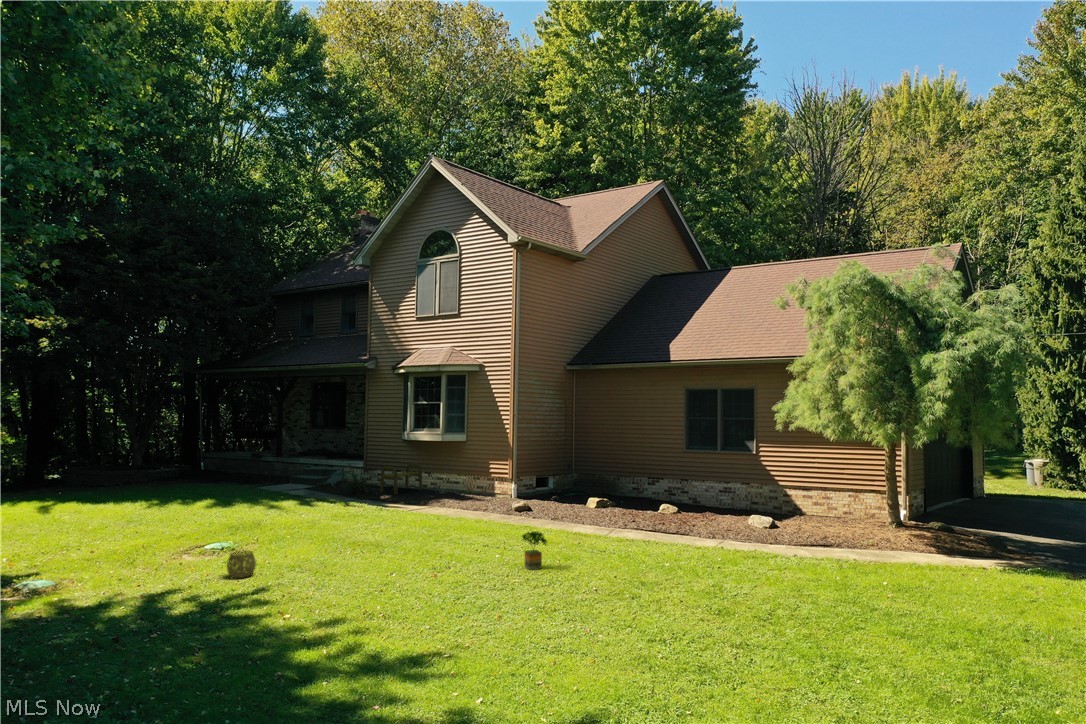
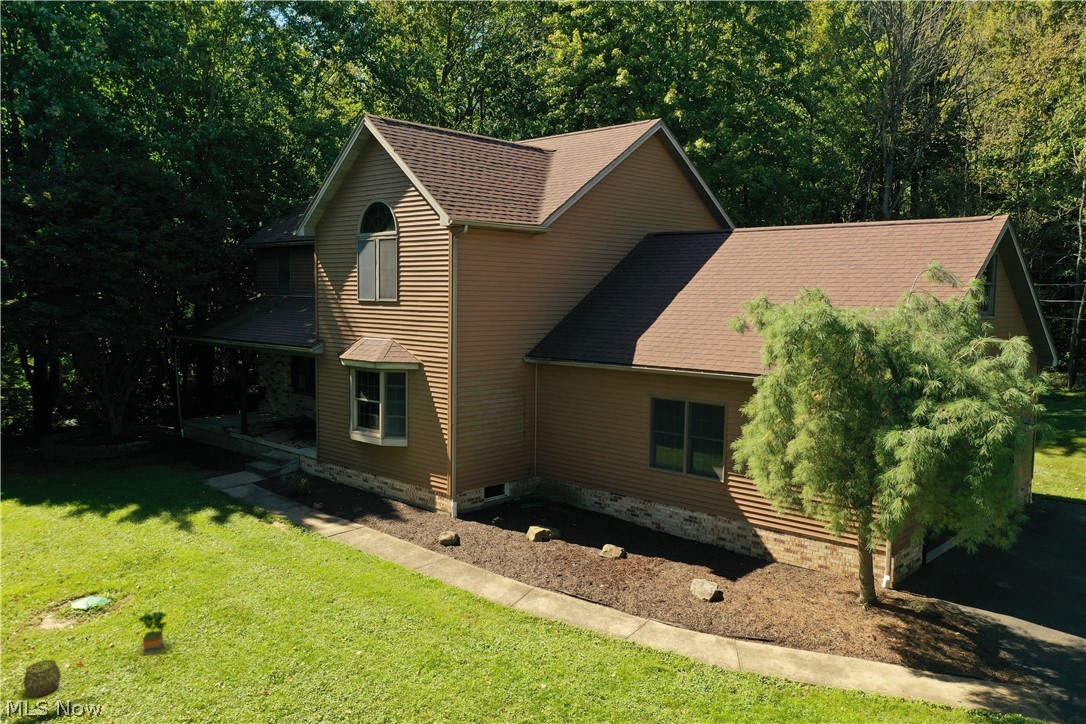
bench: present [380,463,422,495] -> none [322,463,370,502]
potted tree: present [522,531,547,570] -> present [139,612,167,655]

